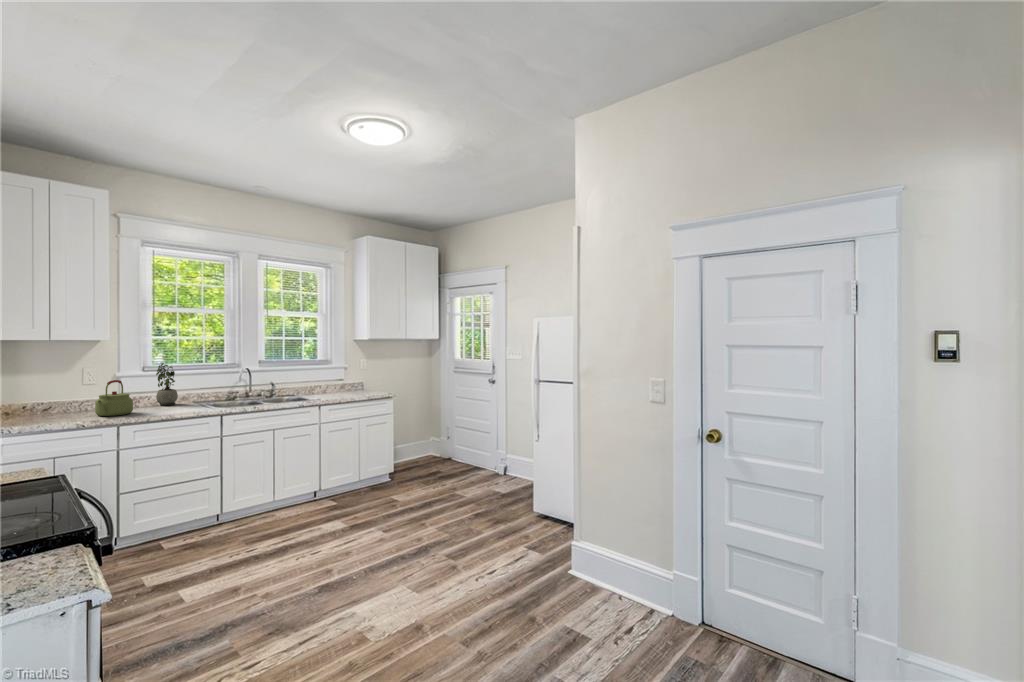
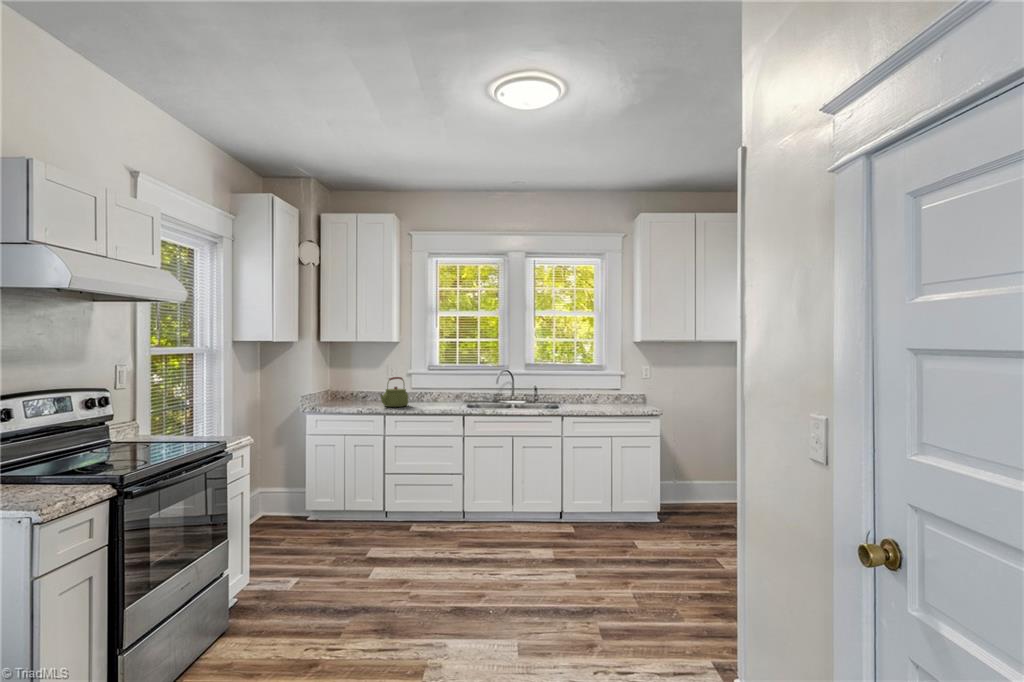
potted plant: present [156,363,178,406] -> none [436,364,452,403]

